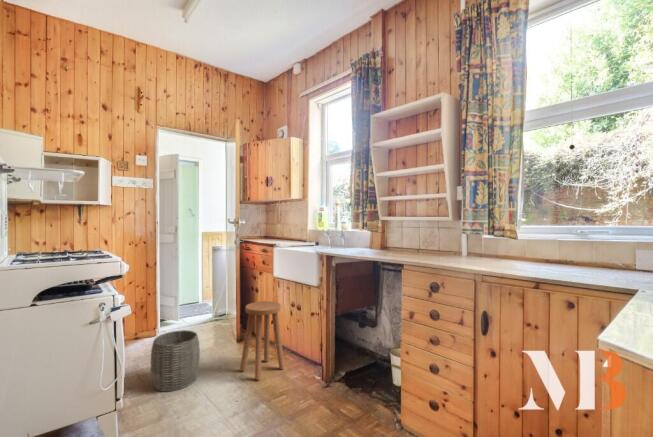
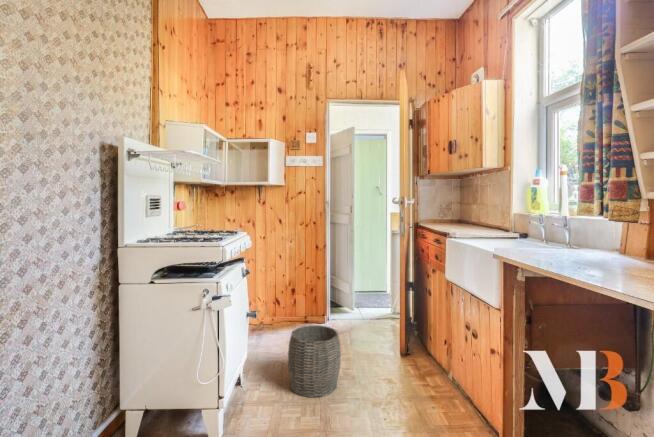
stool: present [240,301,285,380] -> none [388,309,452,423]

